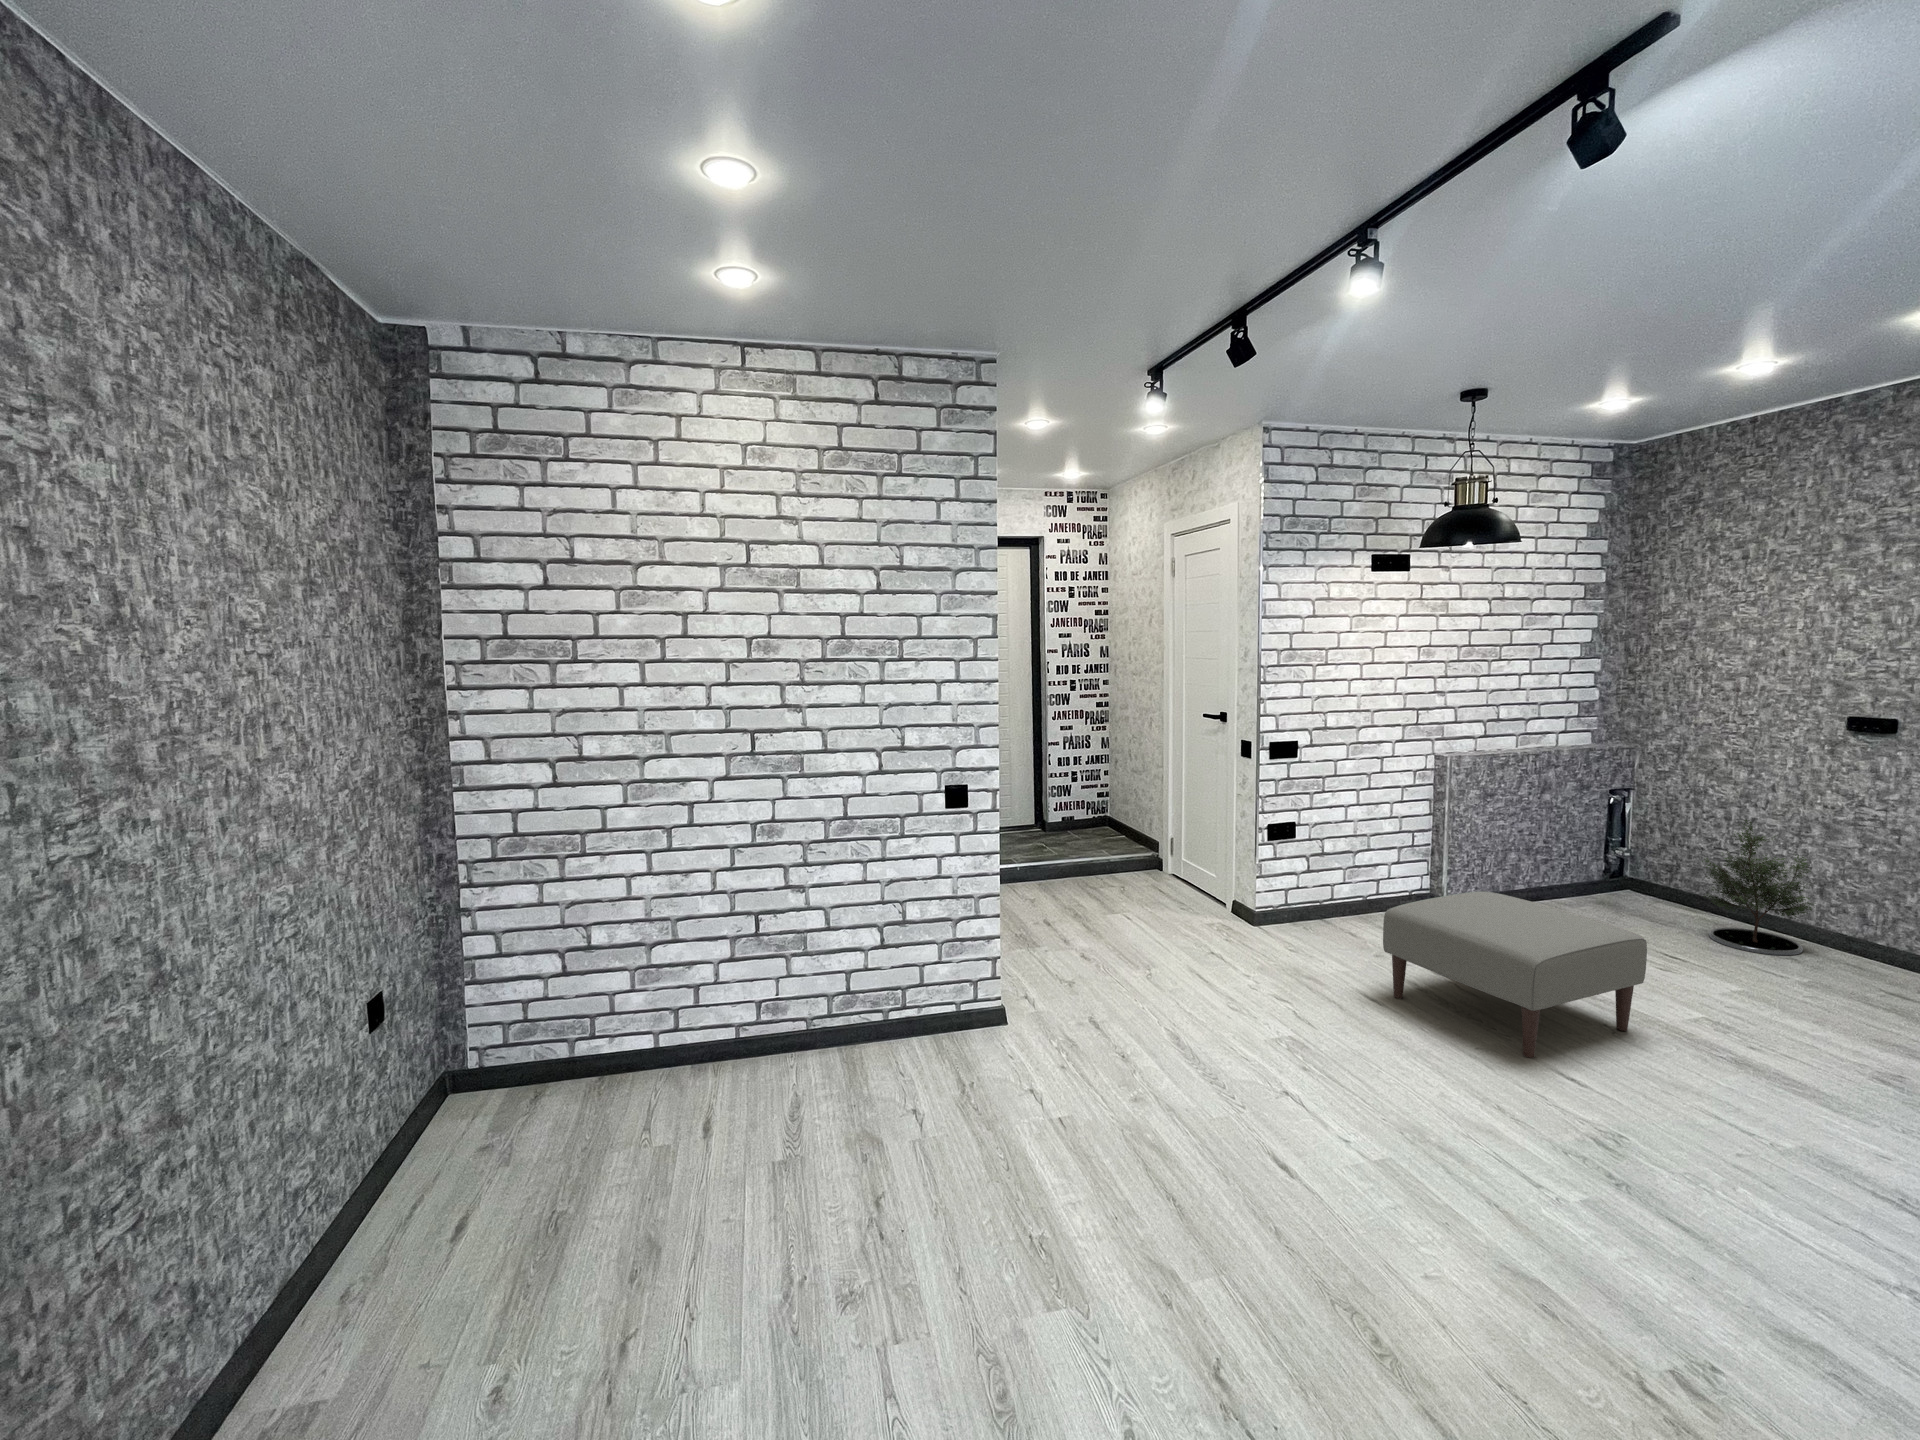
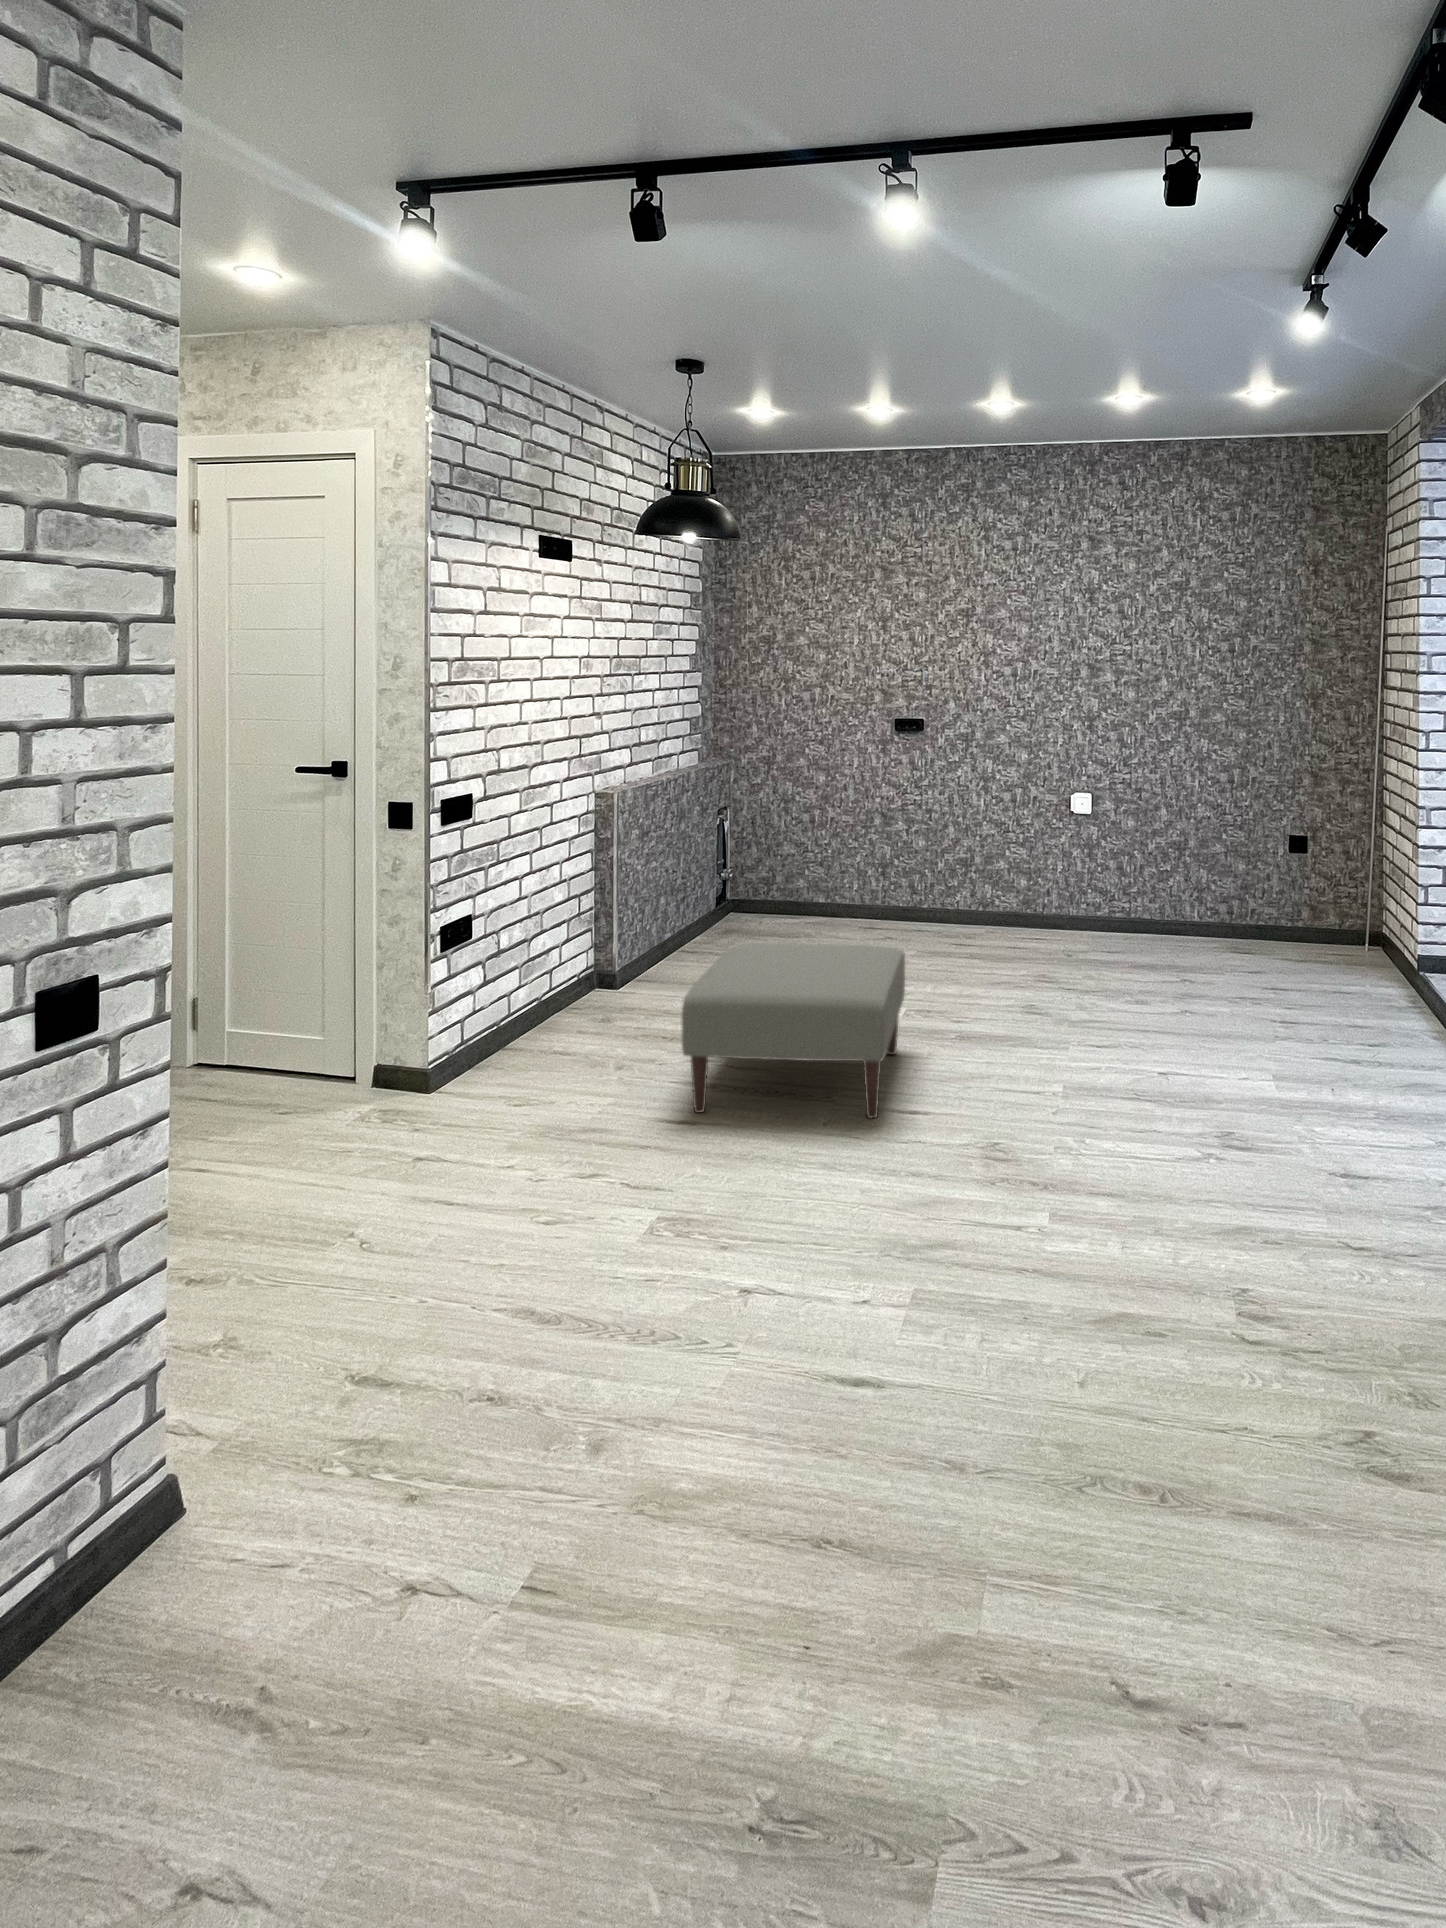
potted tree: present [1702,819,1815,955] -> none [825,820,901,946]

